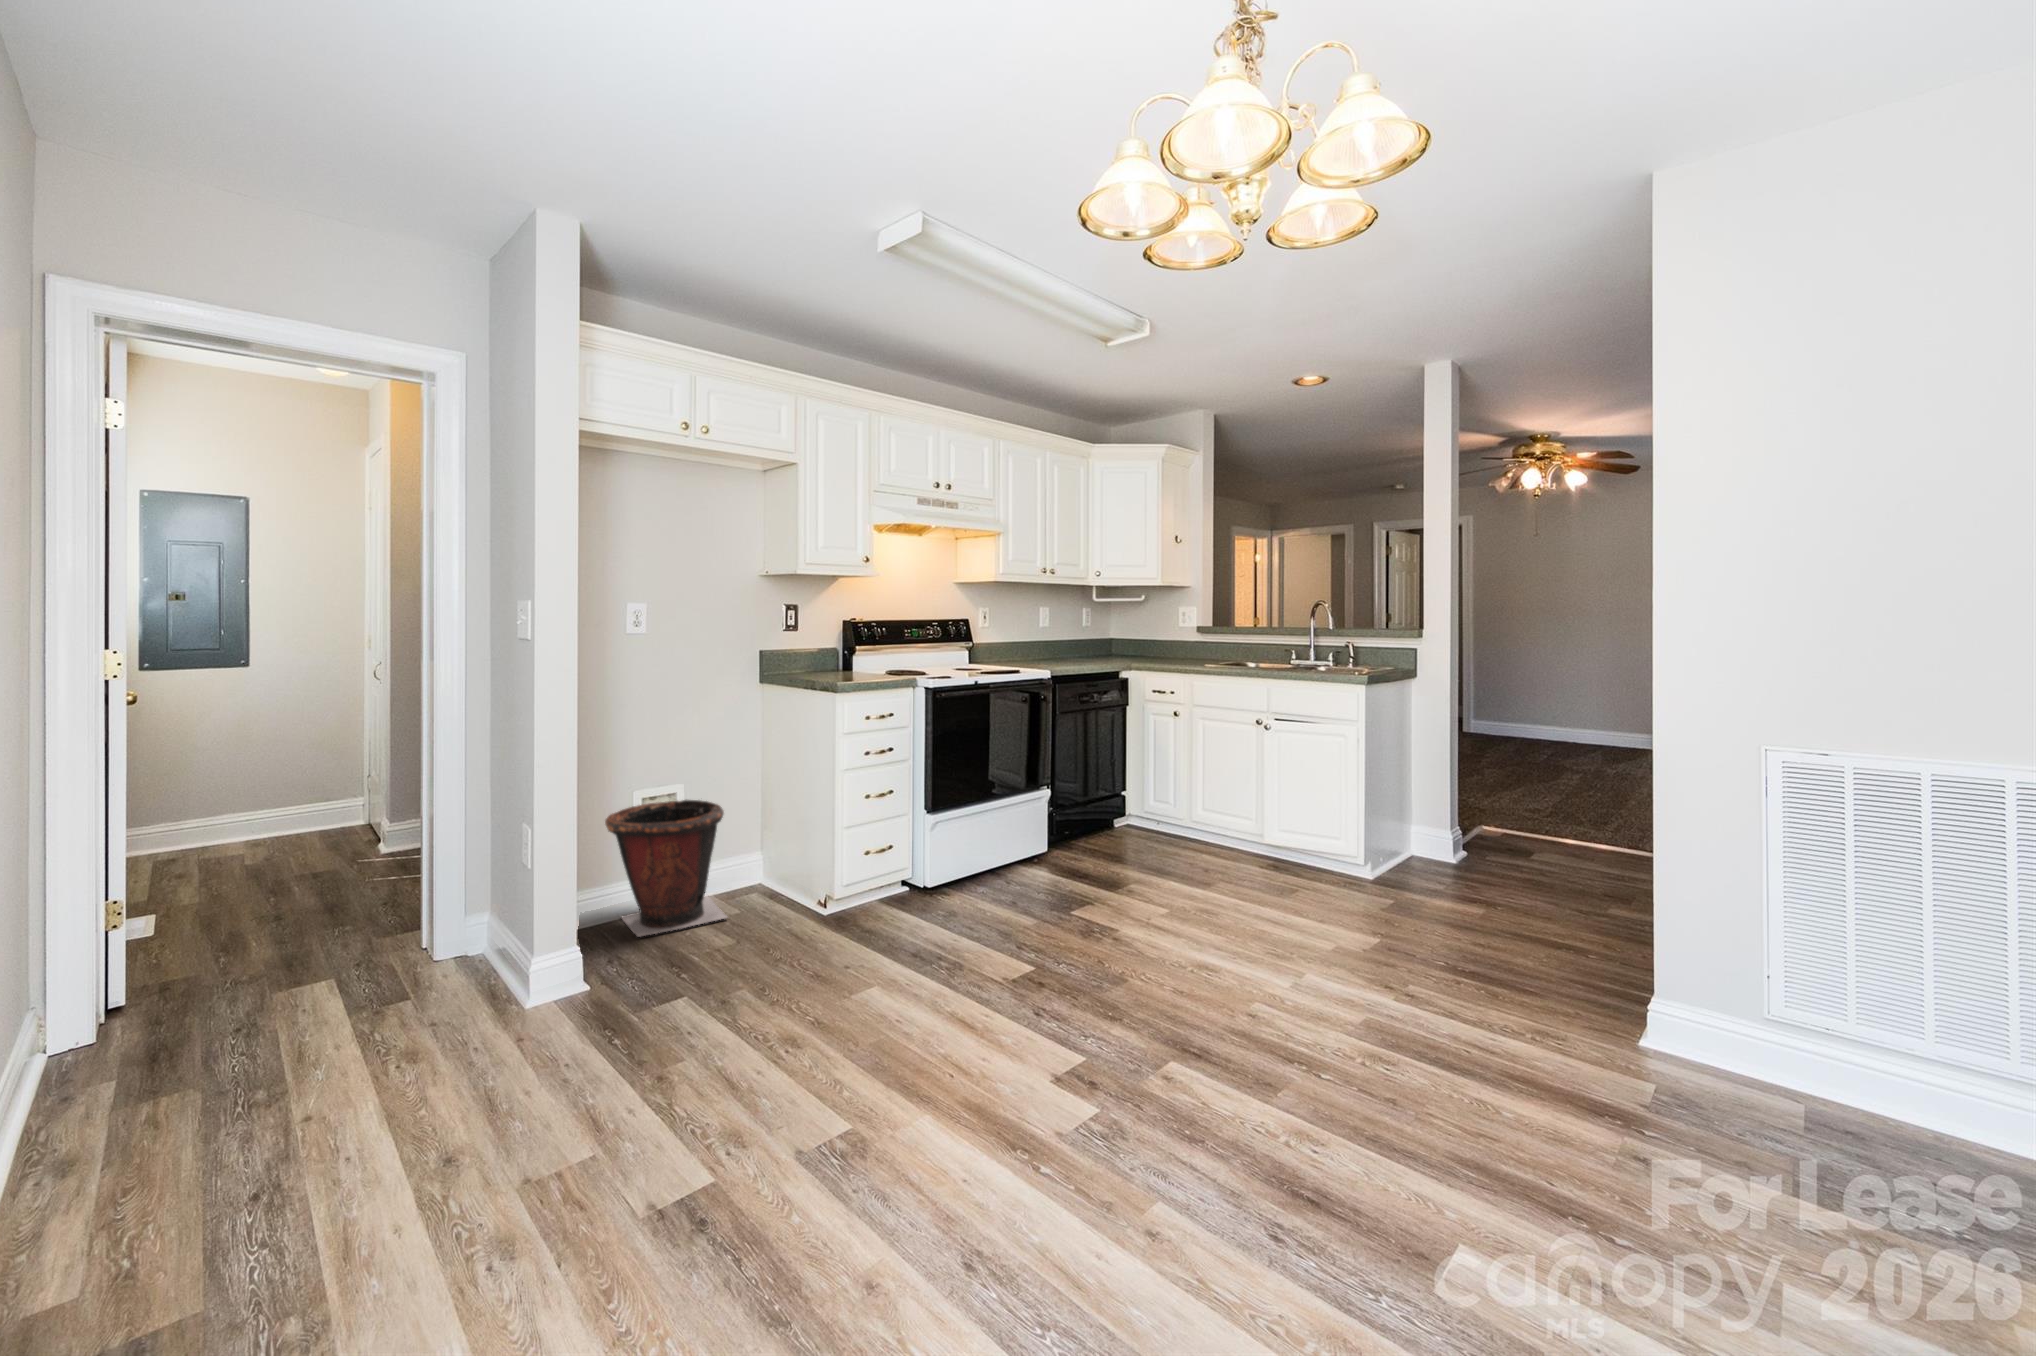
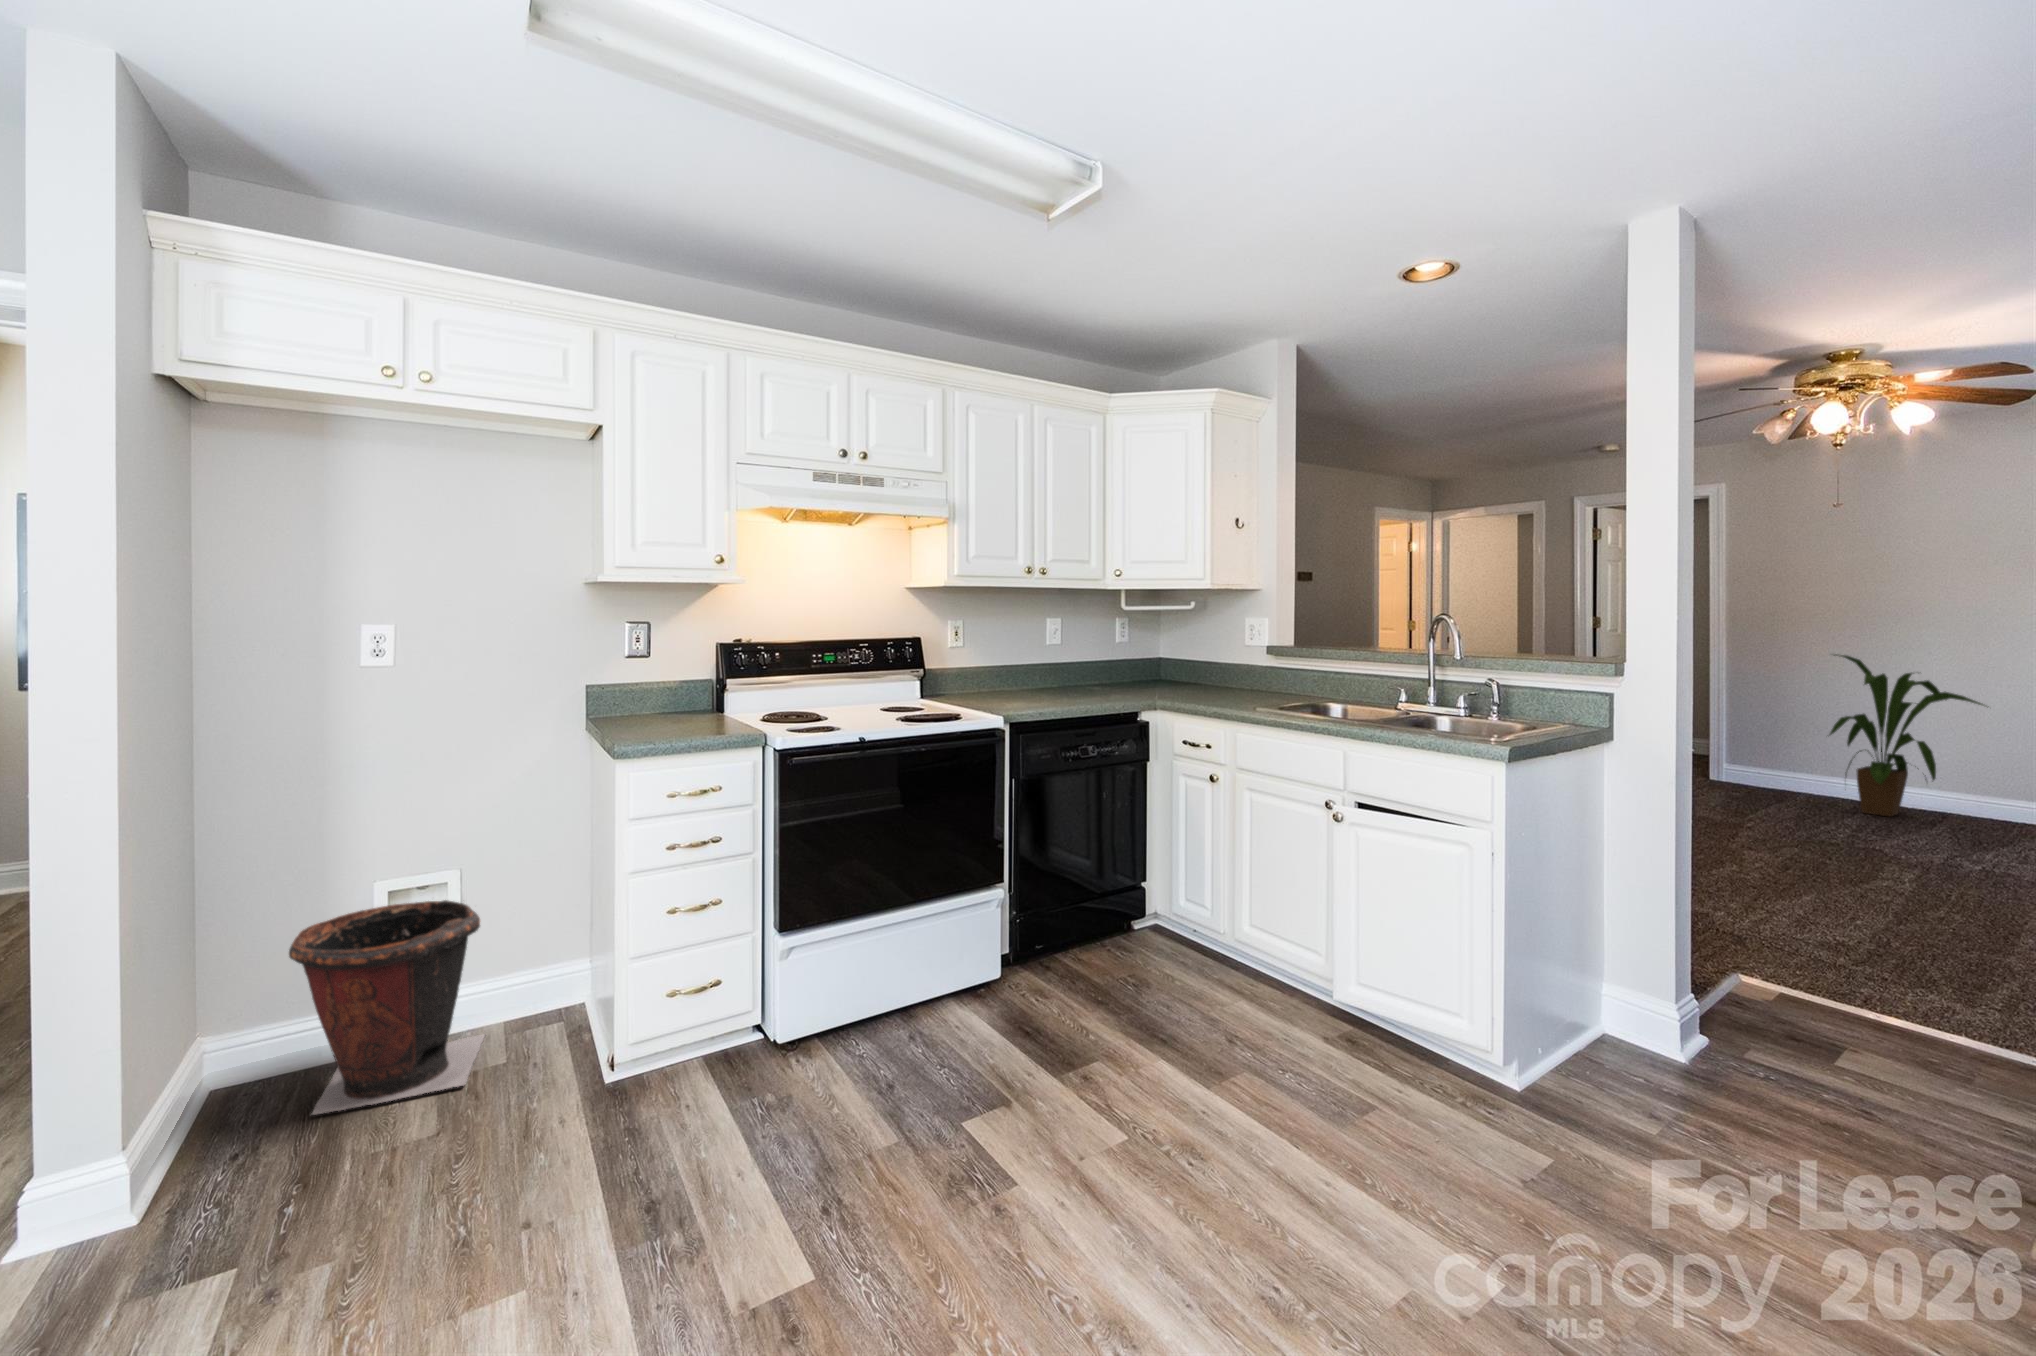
house plant: none [1531,636,1624,745] -> present [1830,655,1983,817]

